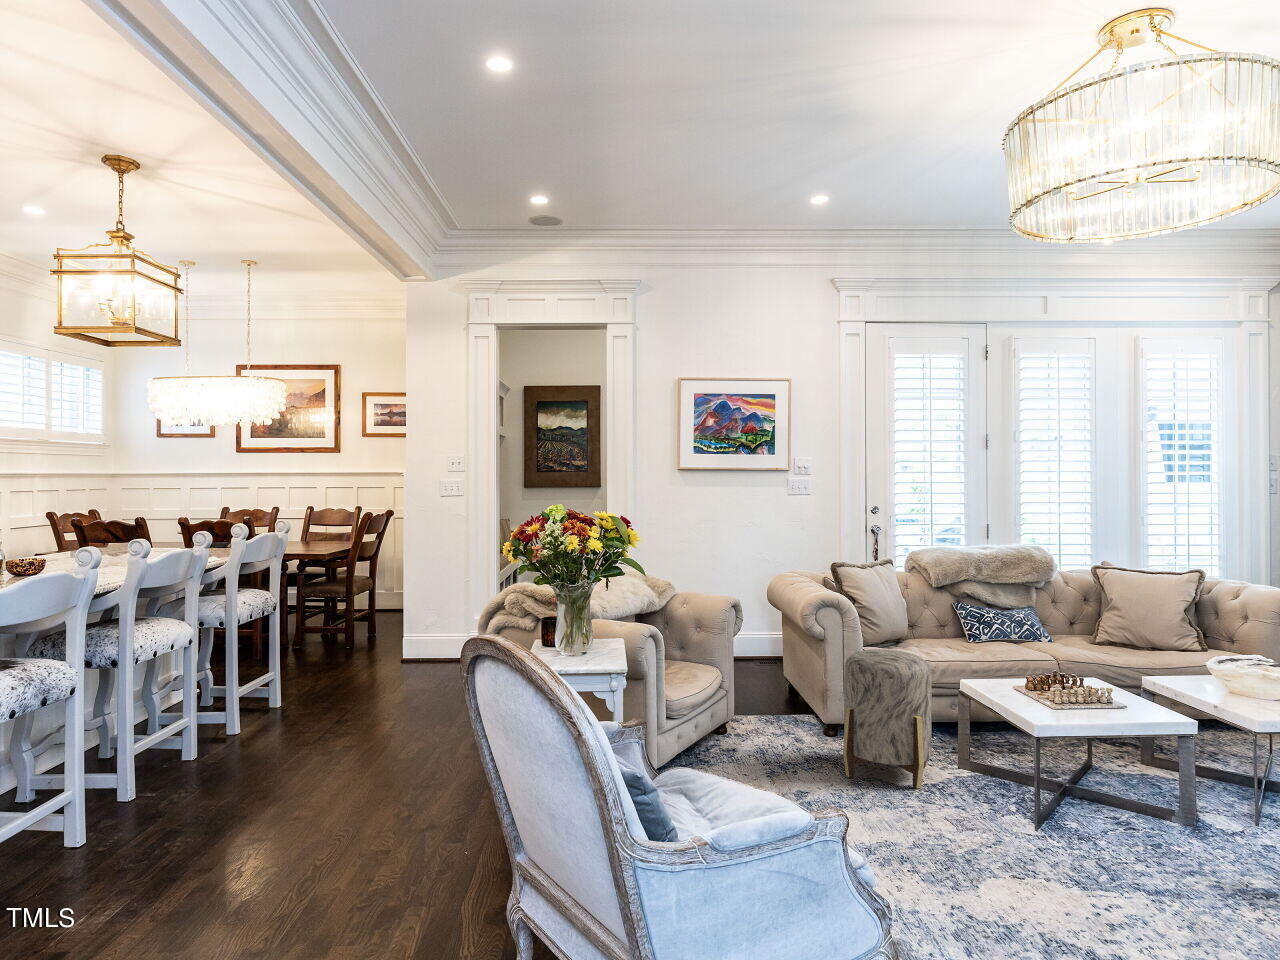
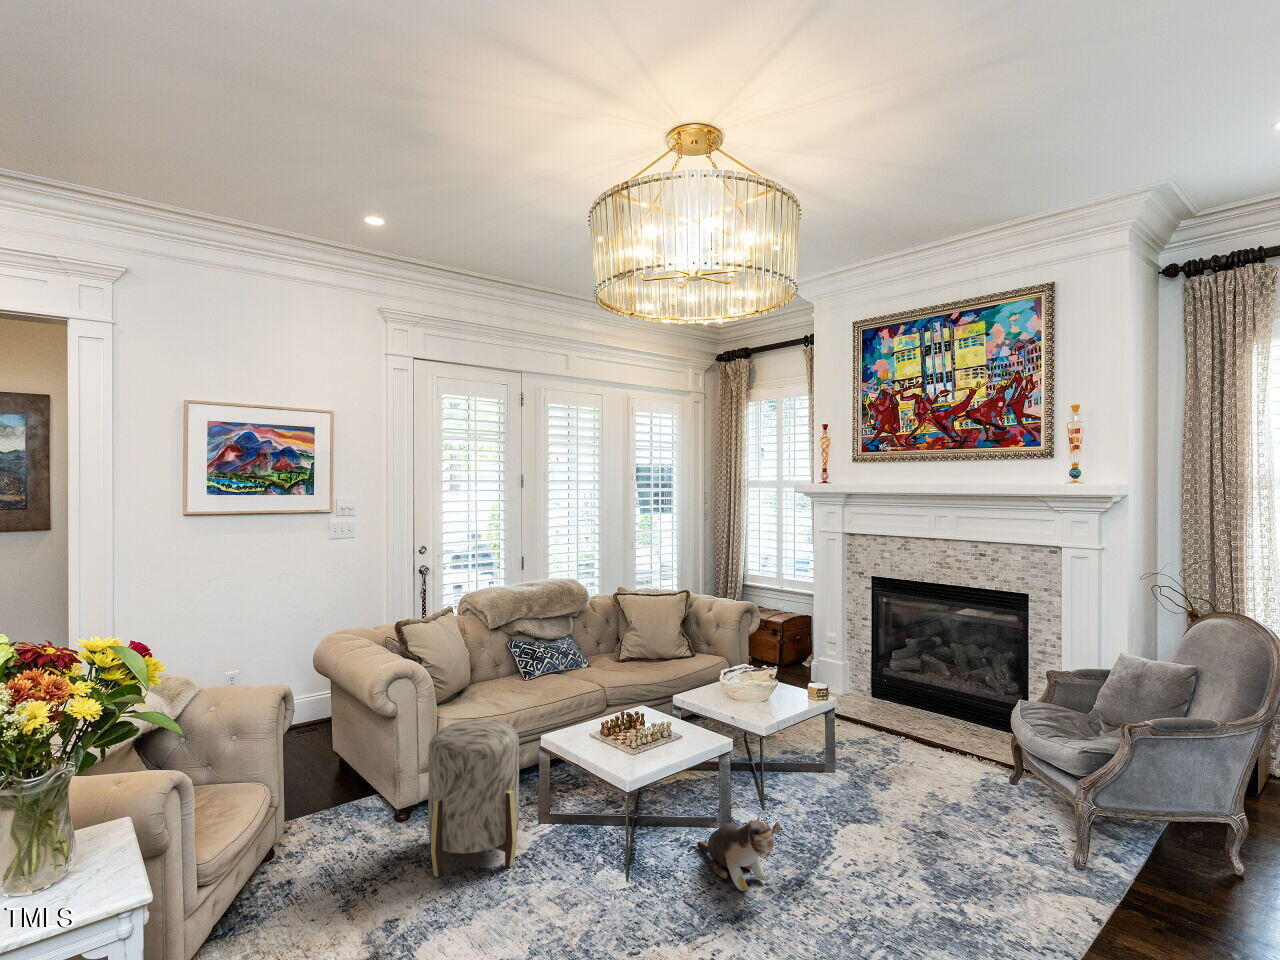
plush toy: none [1136,795,1228,873] -> present [697,820,780,891]

